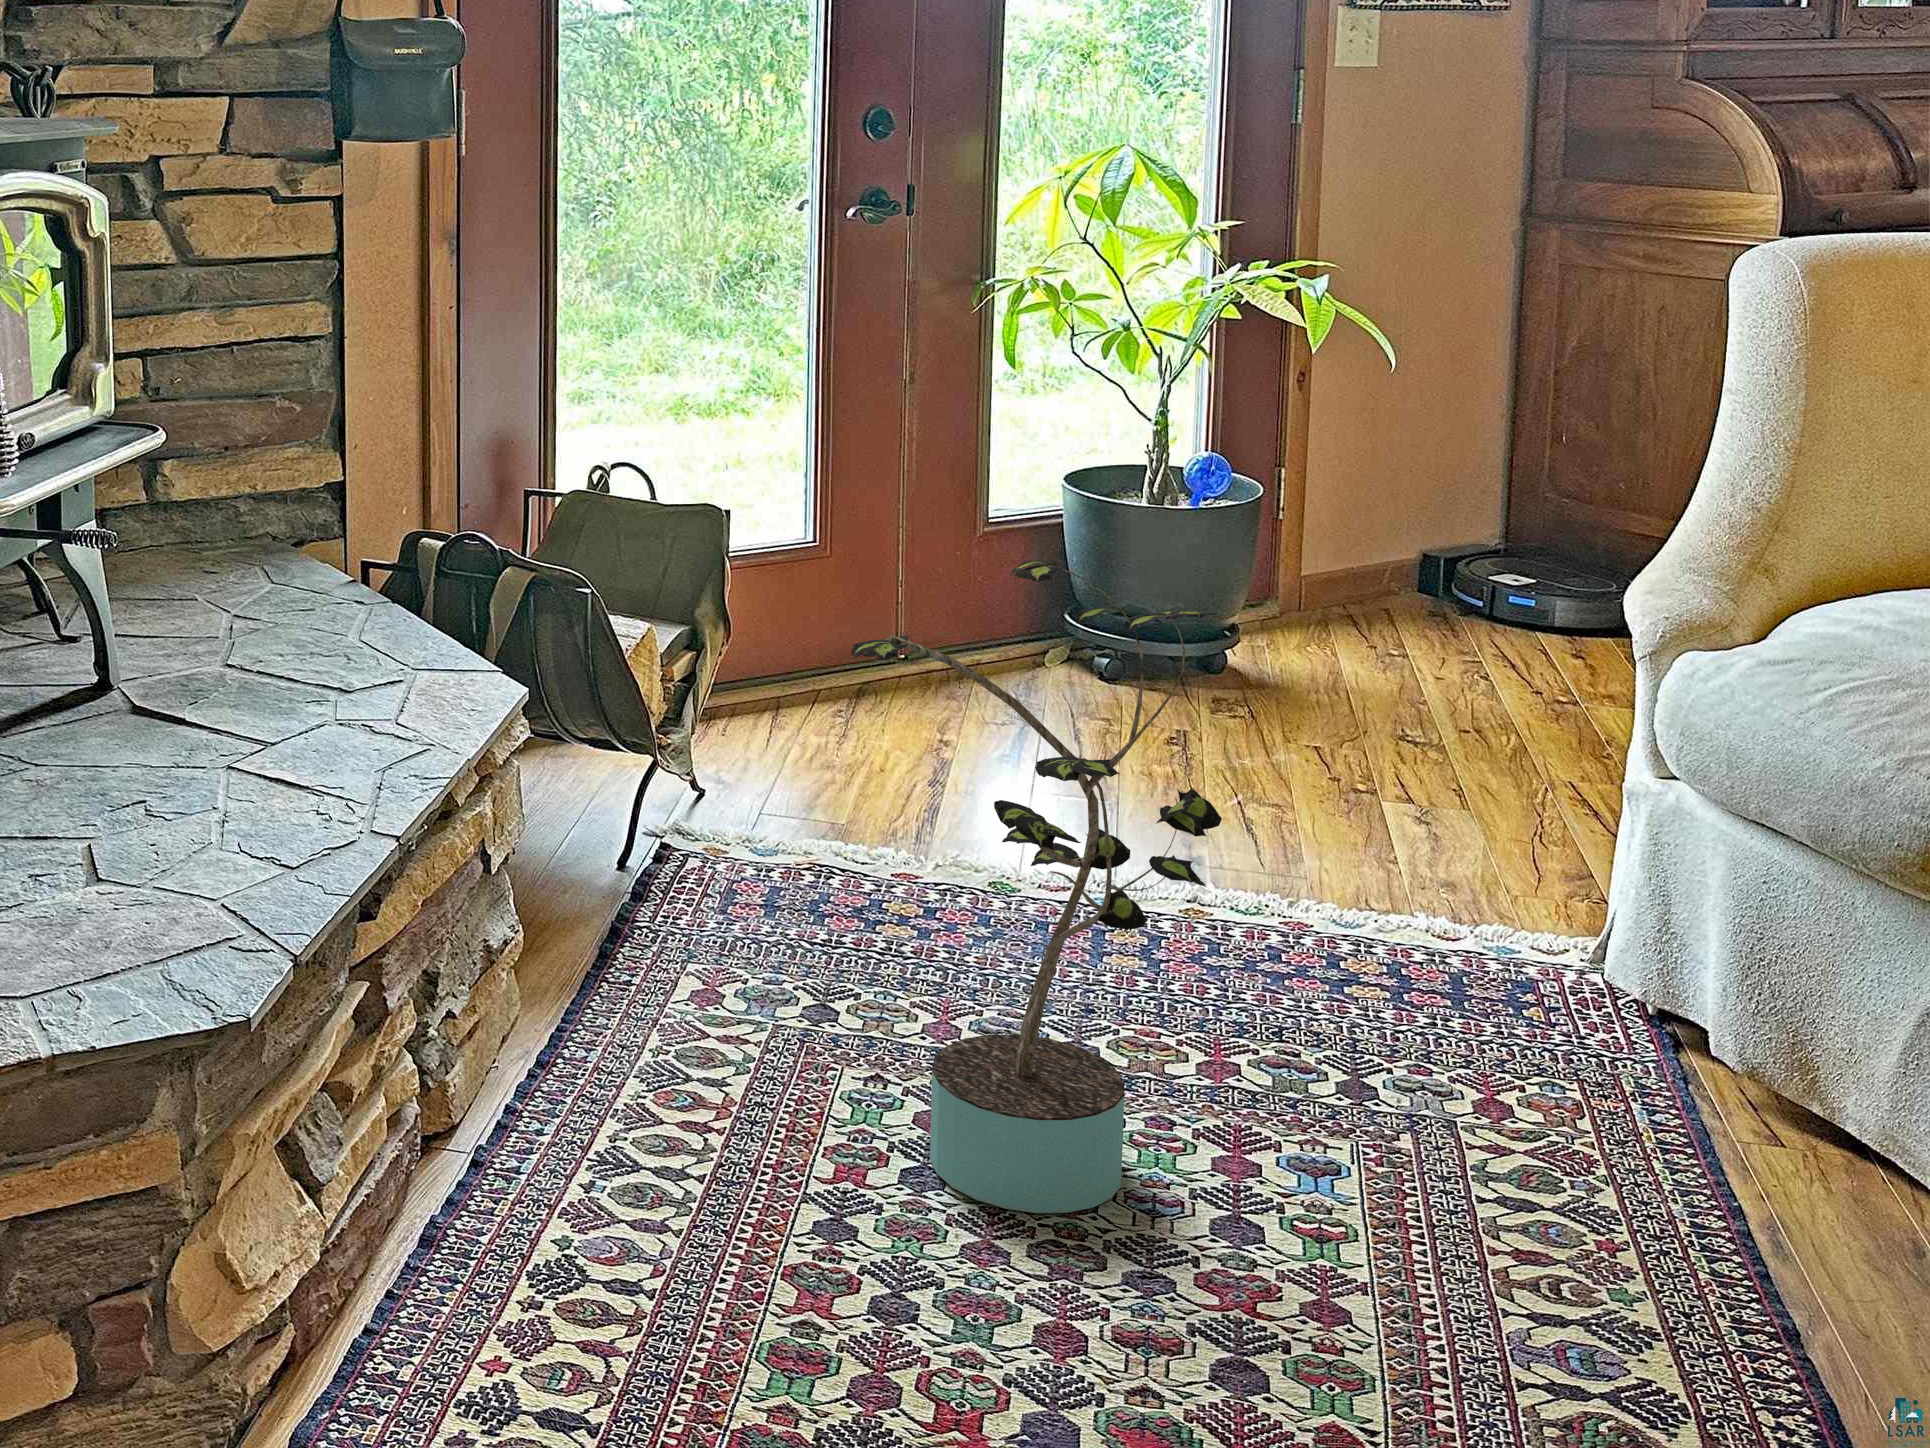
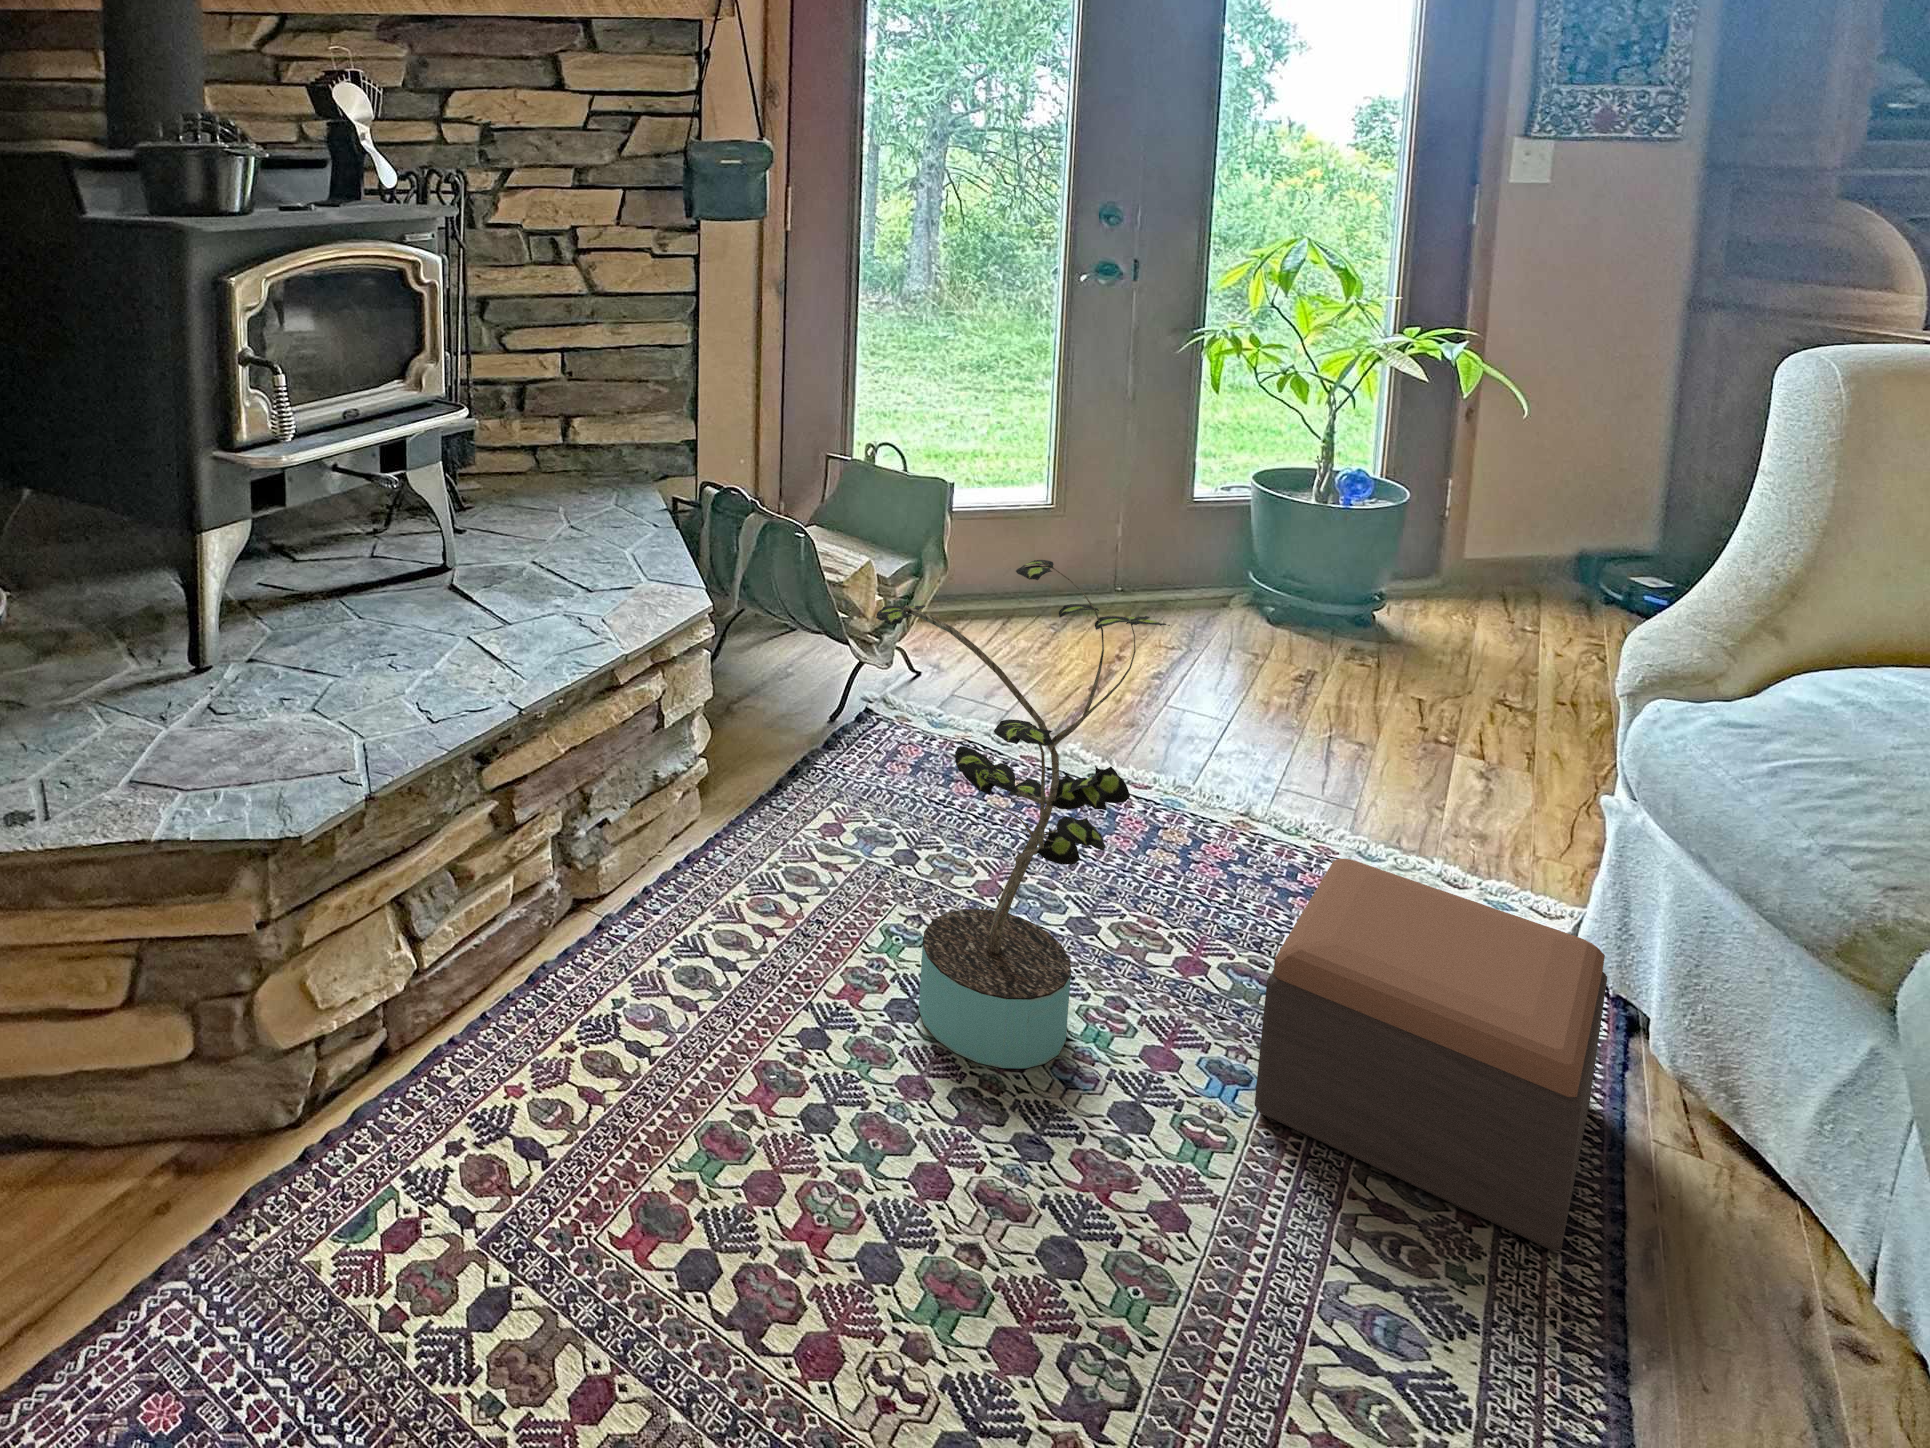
footstool: none [1357,889,1720,1256] -> present [1254,859,1607,1251]

